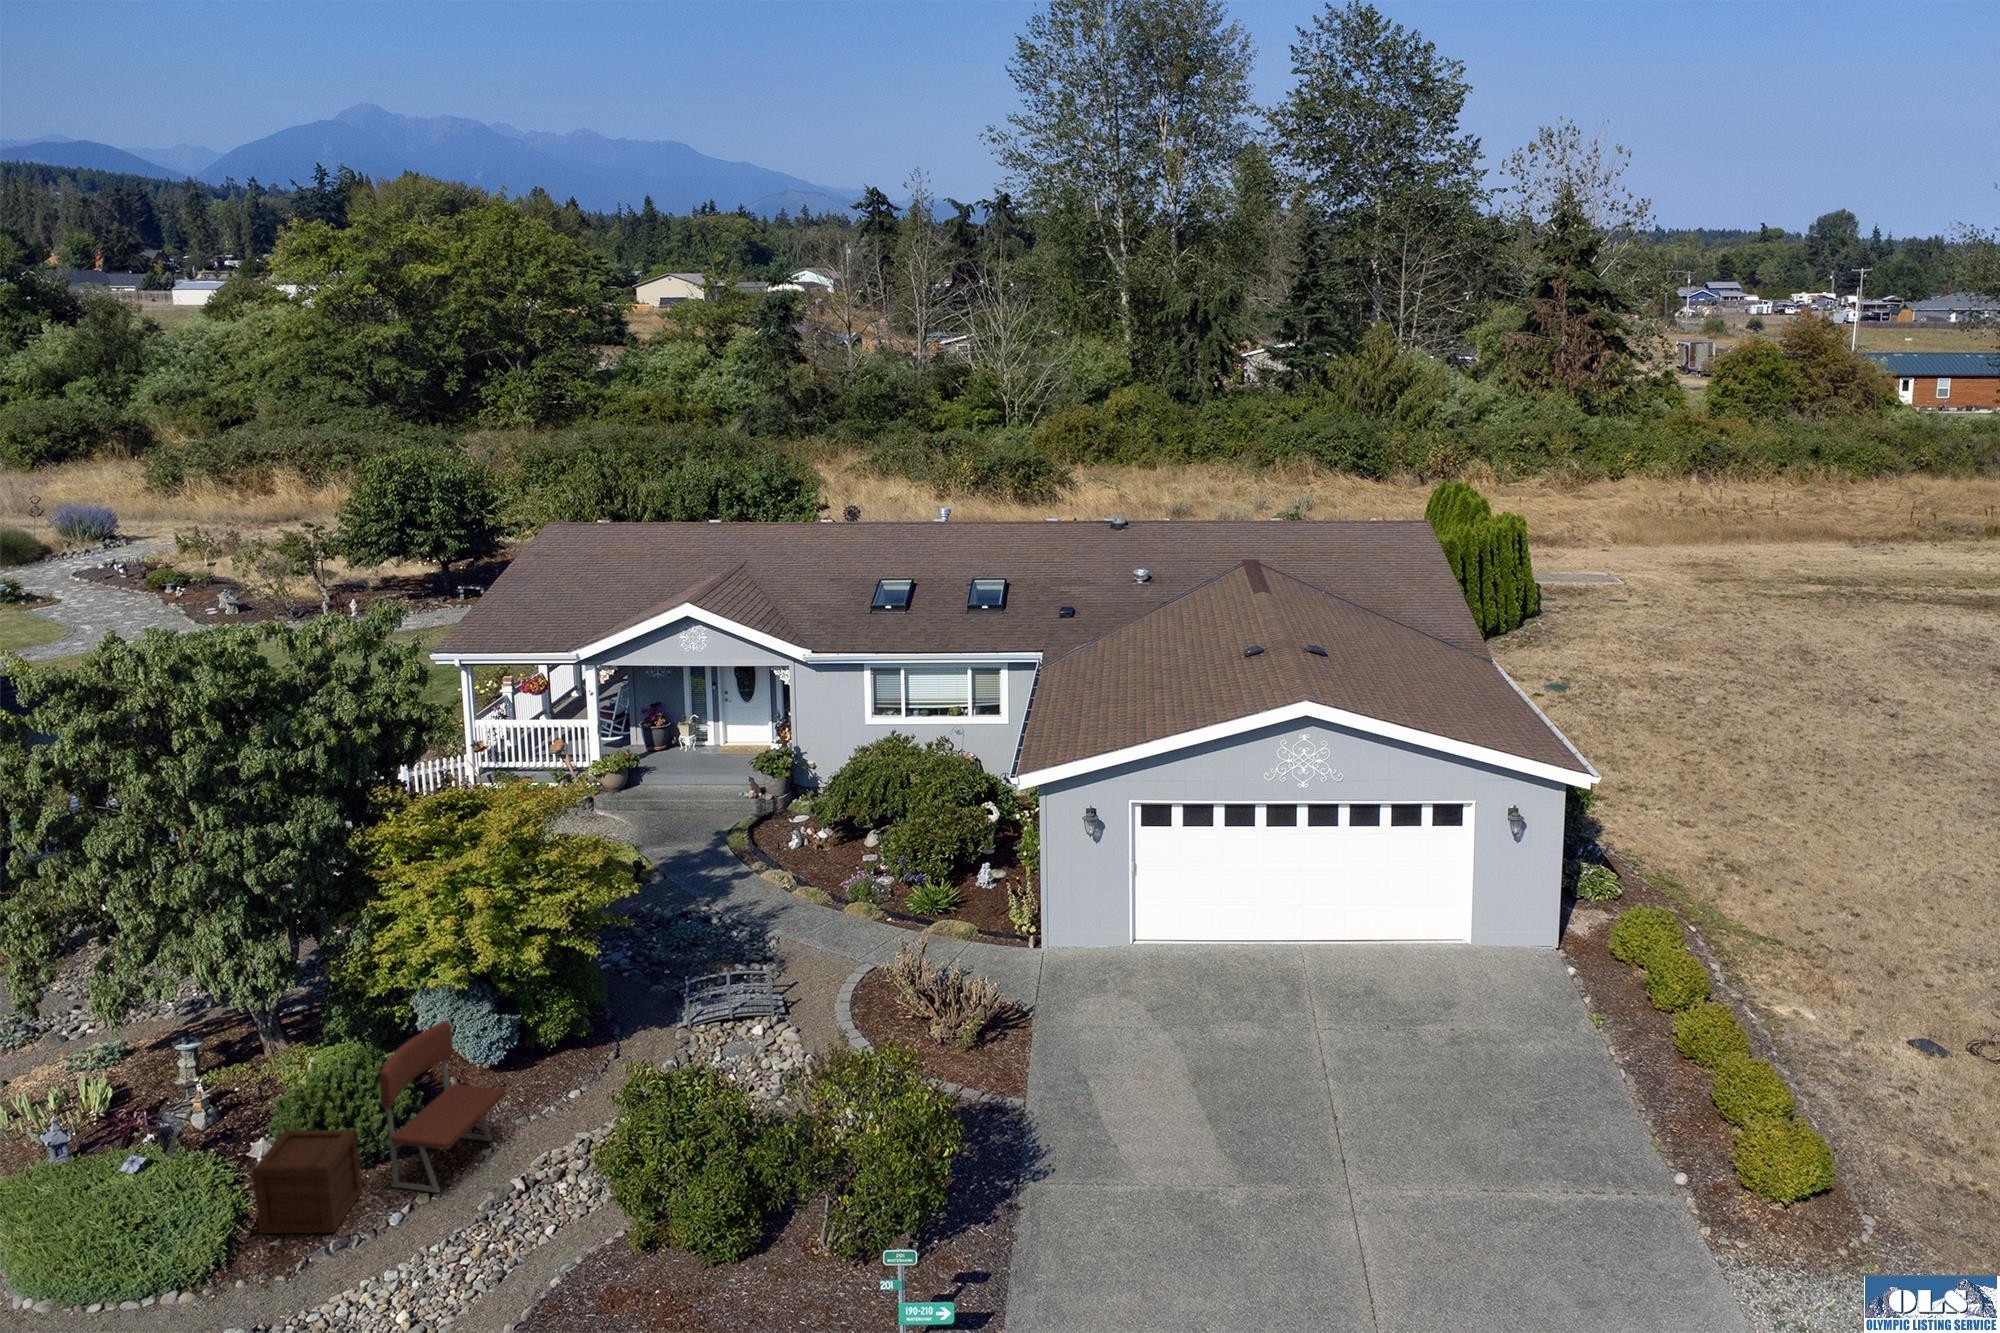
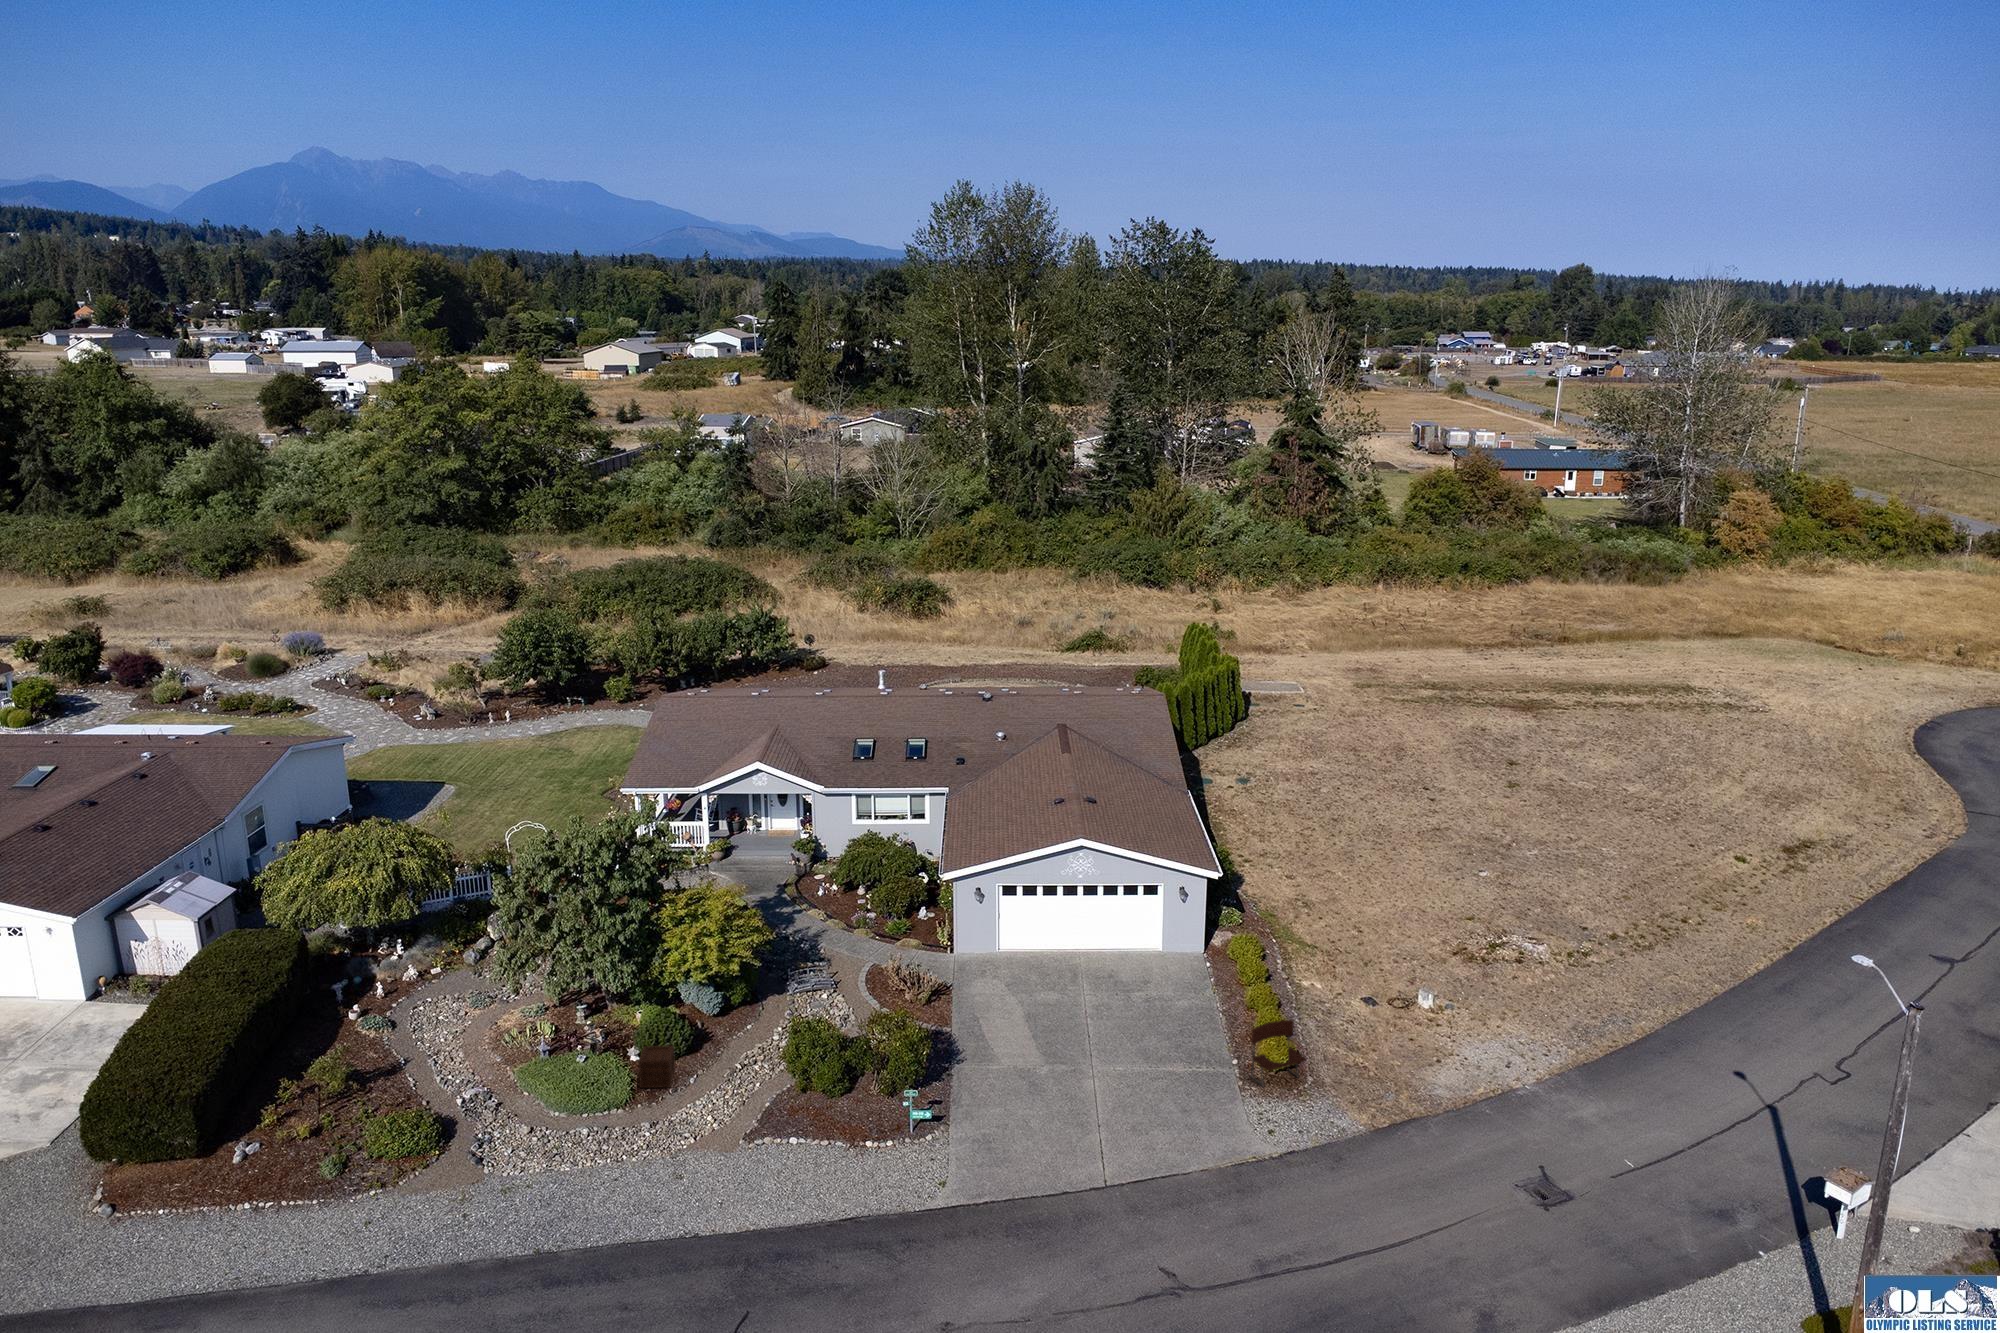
bench: present [379,1022,505,1193] -> present [1251,1020,1306,1087]

